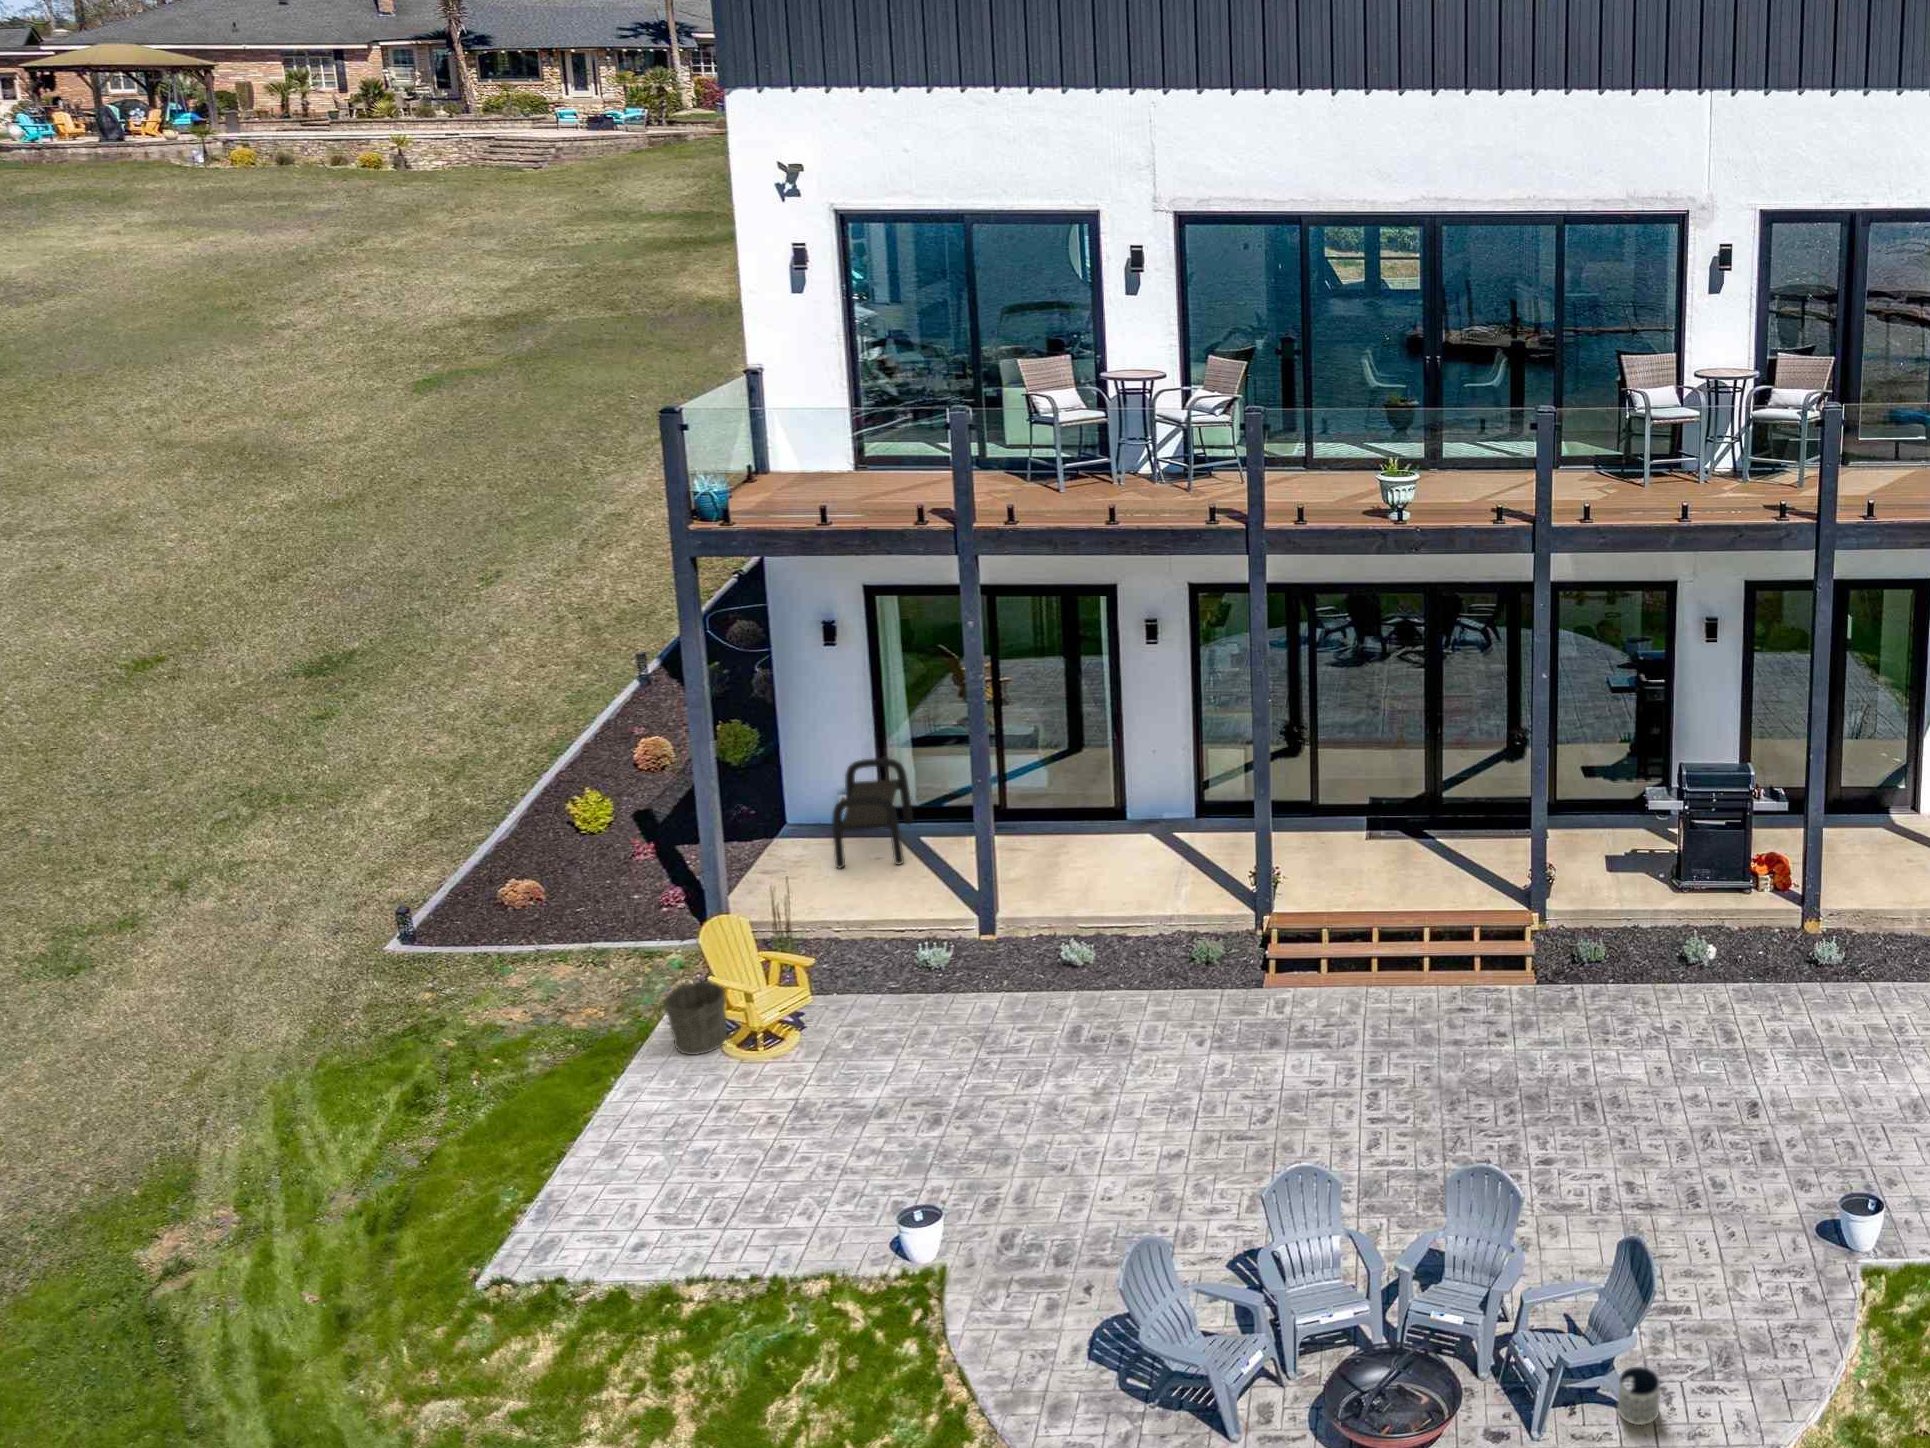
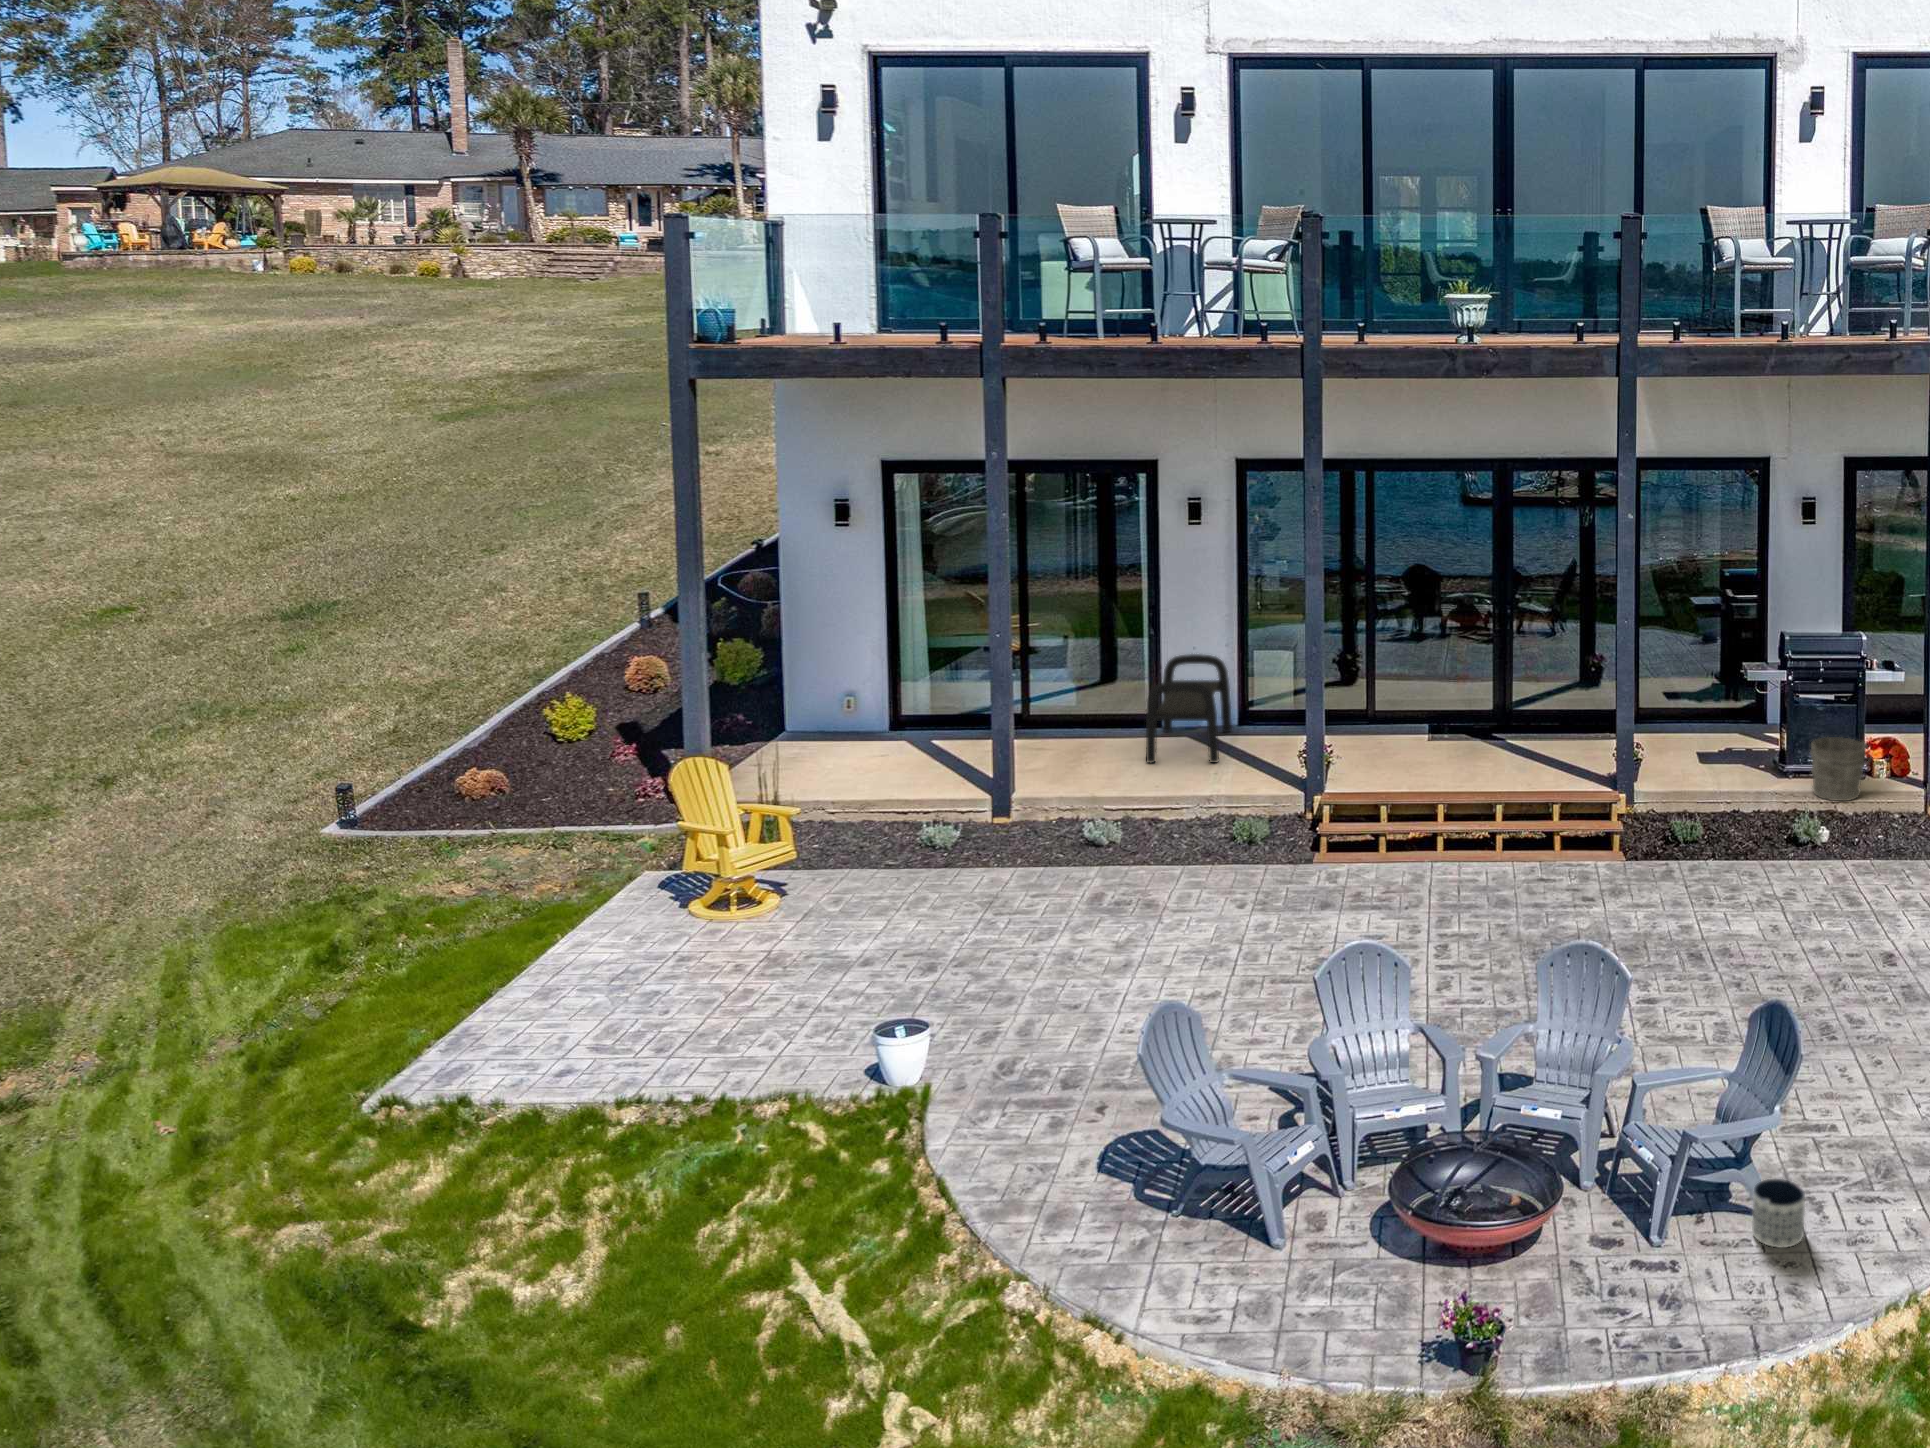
bench: present [832,758,914,868] -> present [1146,654,1232,763]
bucket: present [664,983,727,1055] -> present [1810,737,1872,801]

